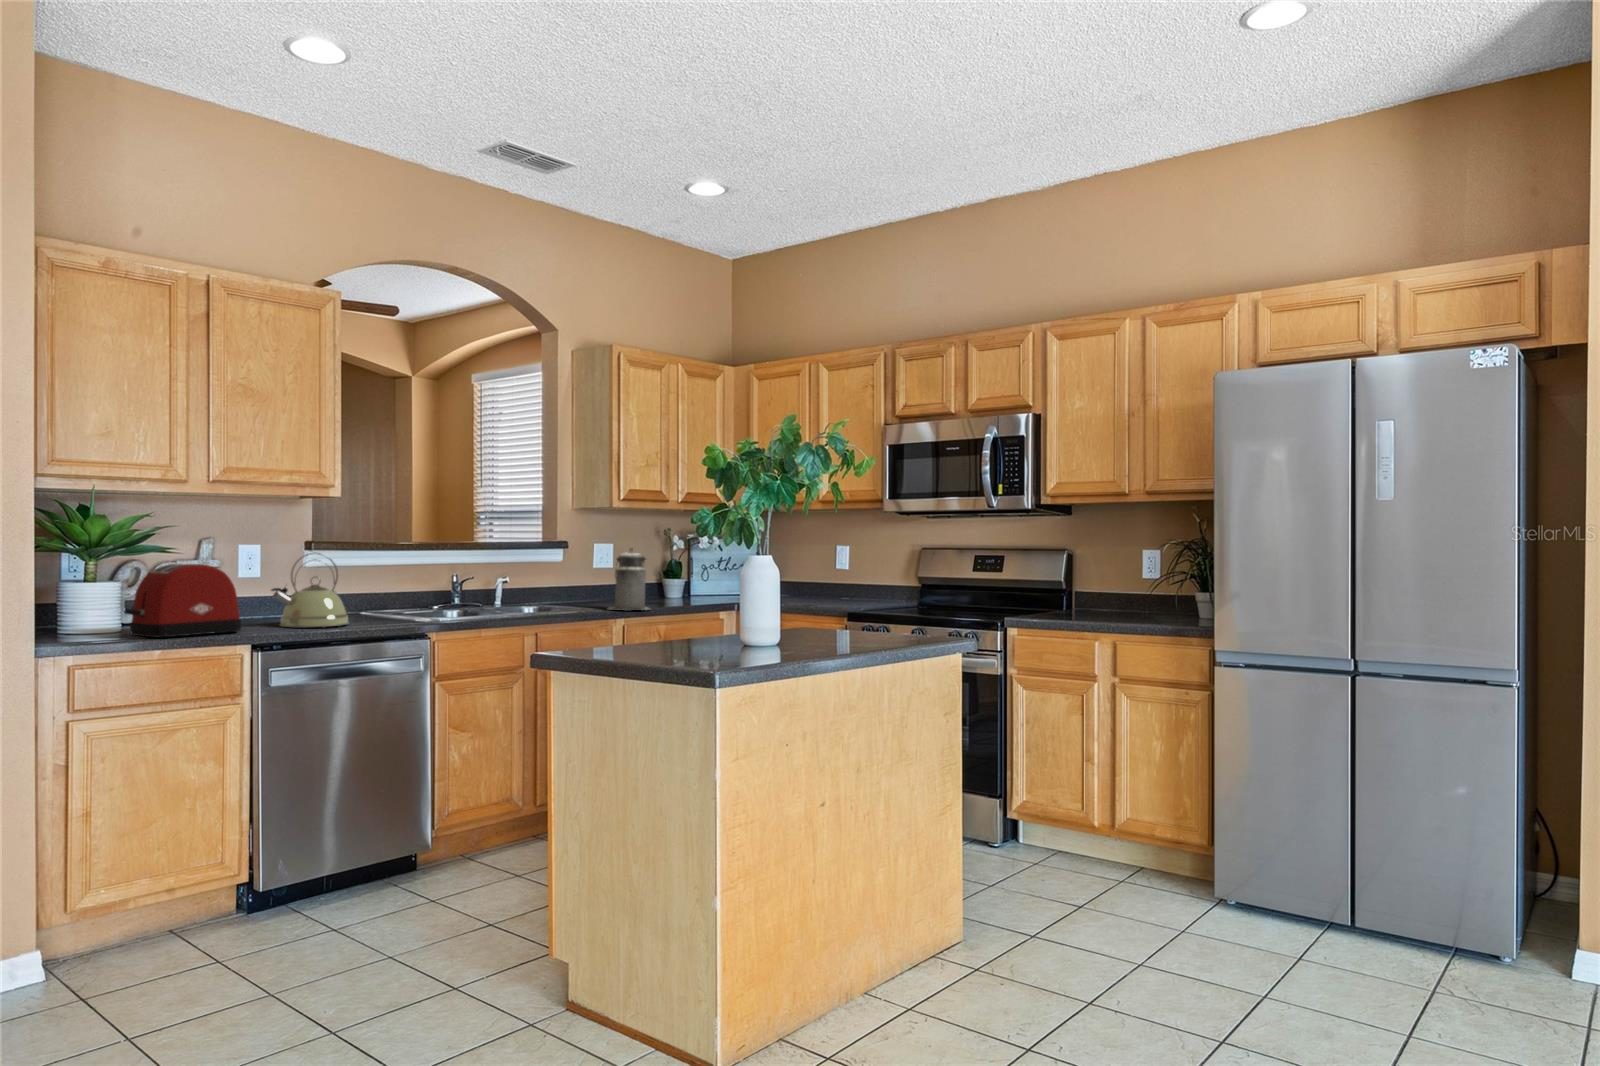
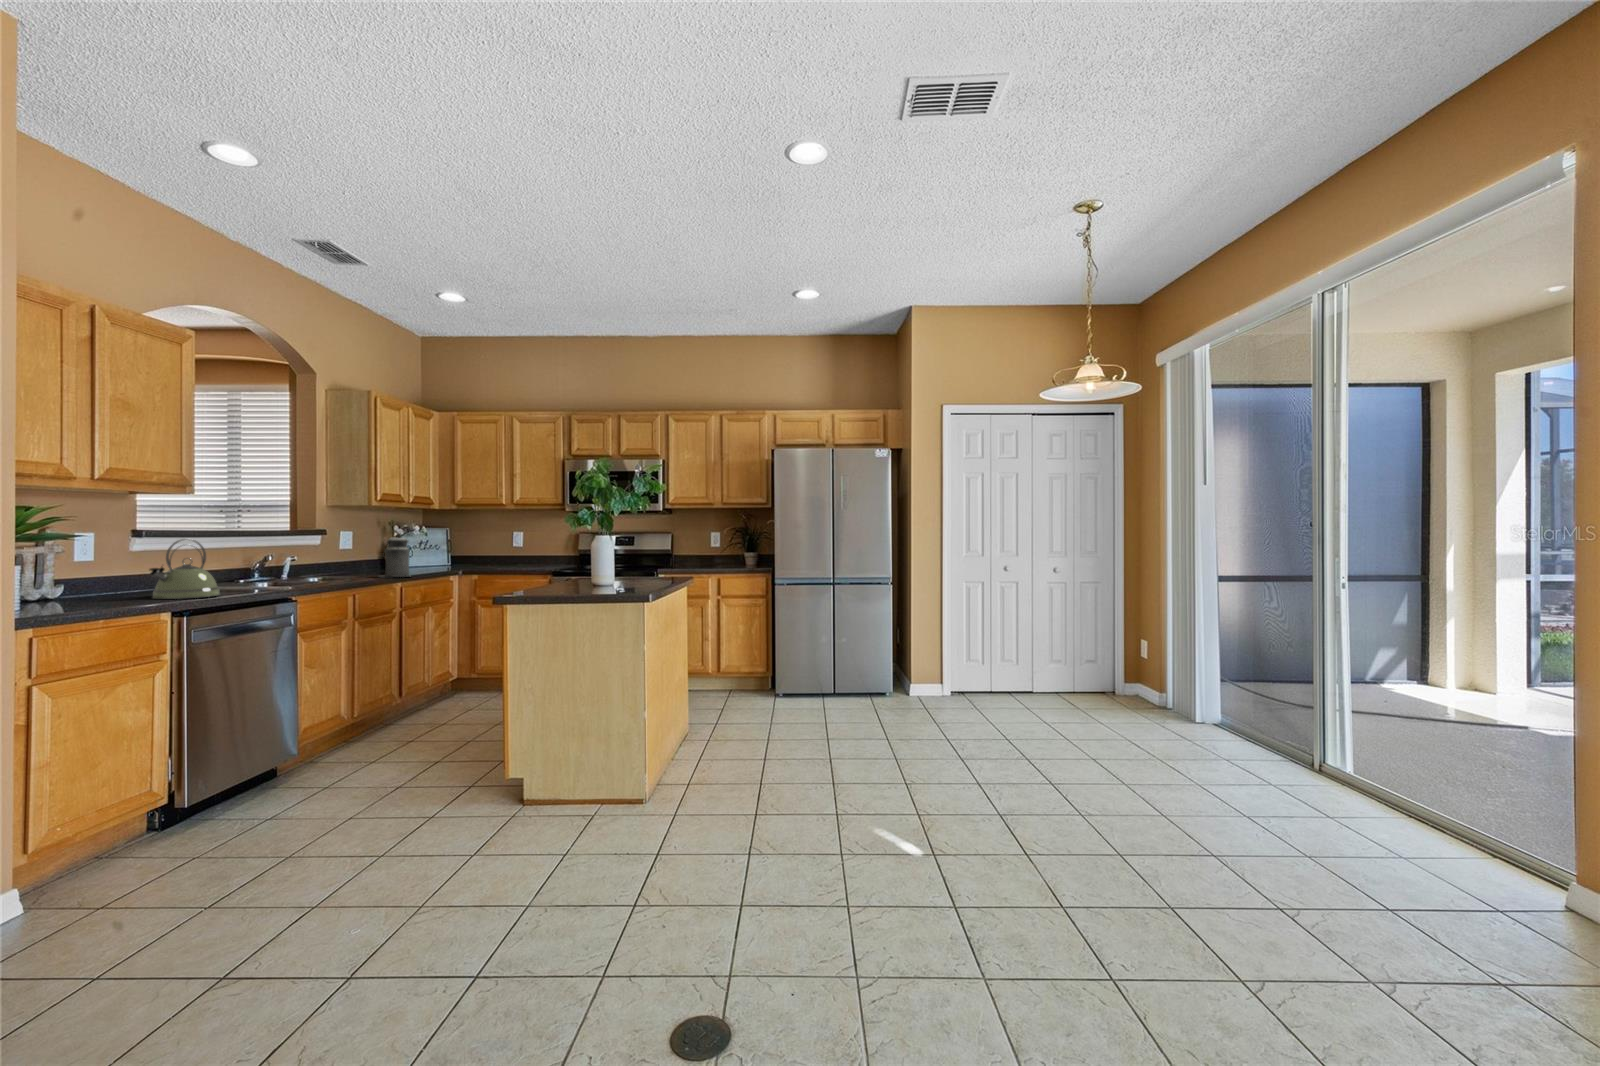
toaster: present [124,563,241,637] -> none [29,549,144,612]

